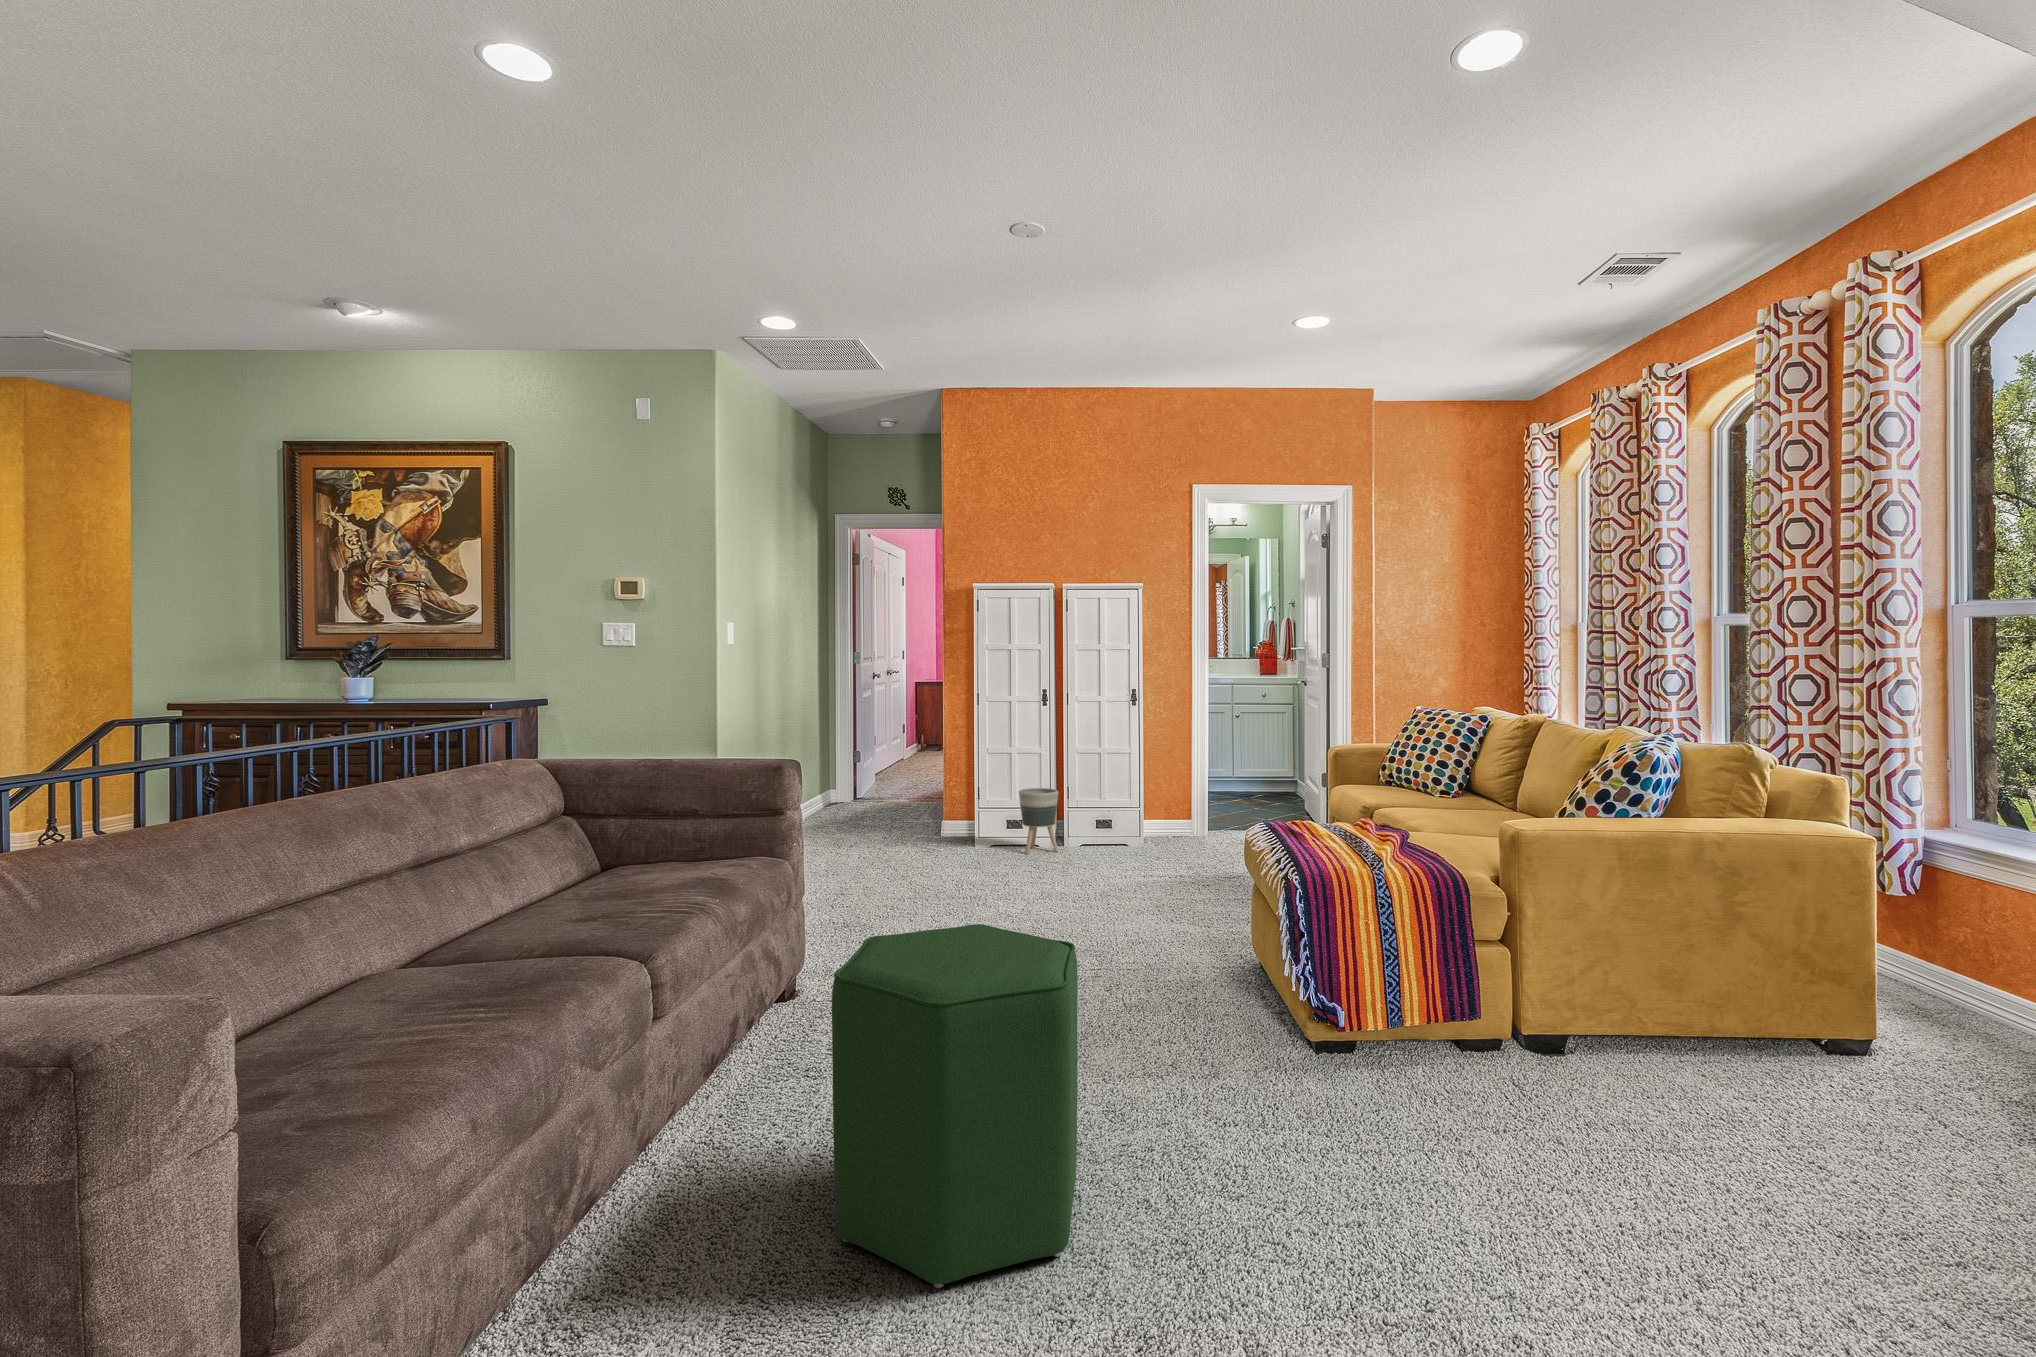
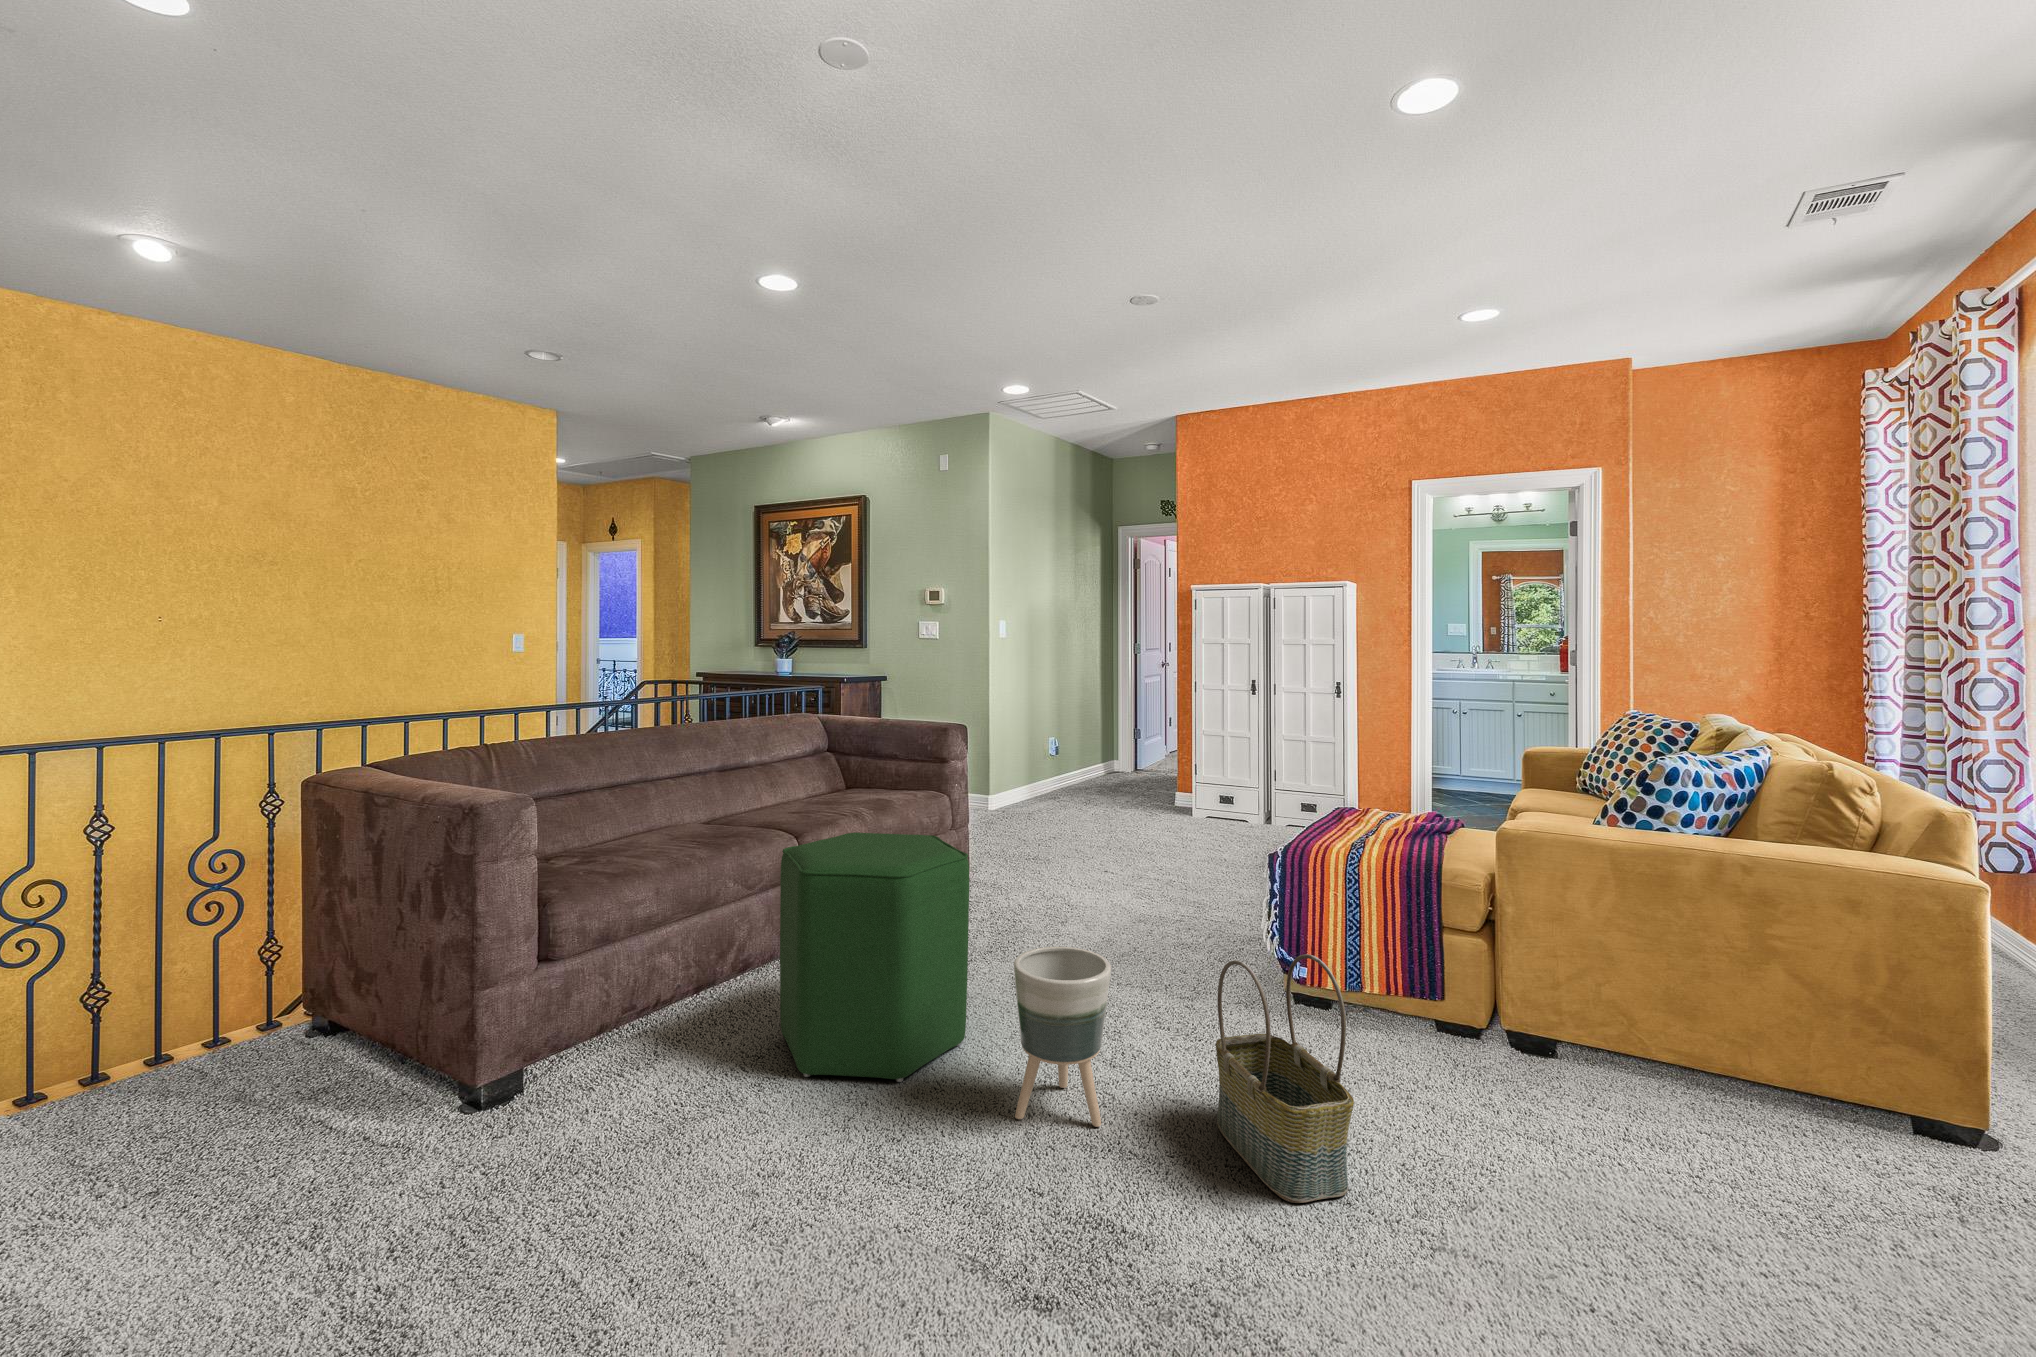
planter: present [1019,788,1058,854] -> present [1014,947,1111,1127]
basket: none [1403,995,1588,1256] -> present [1216,954,1354,1203]

